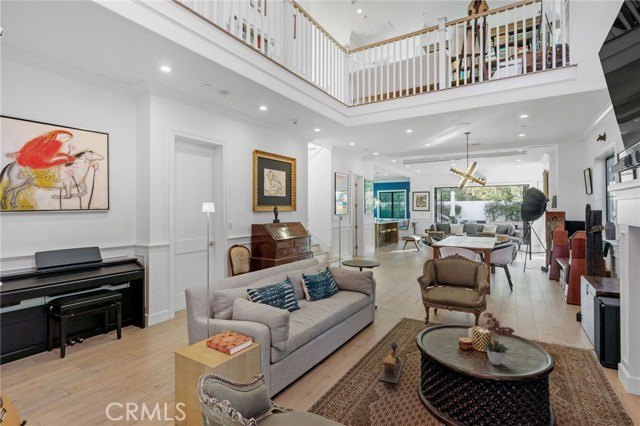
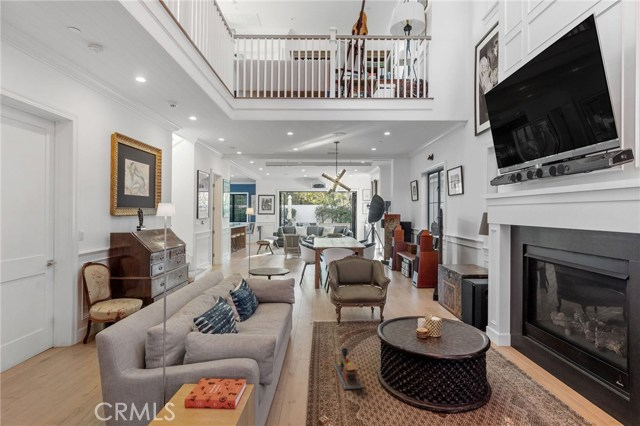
flower arrangement: present [482,313,515,365] -> none [444,301,469,347]

